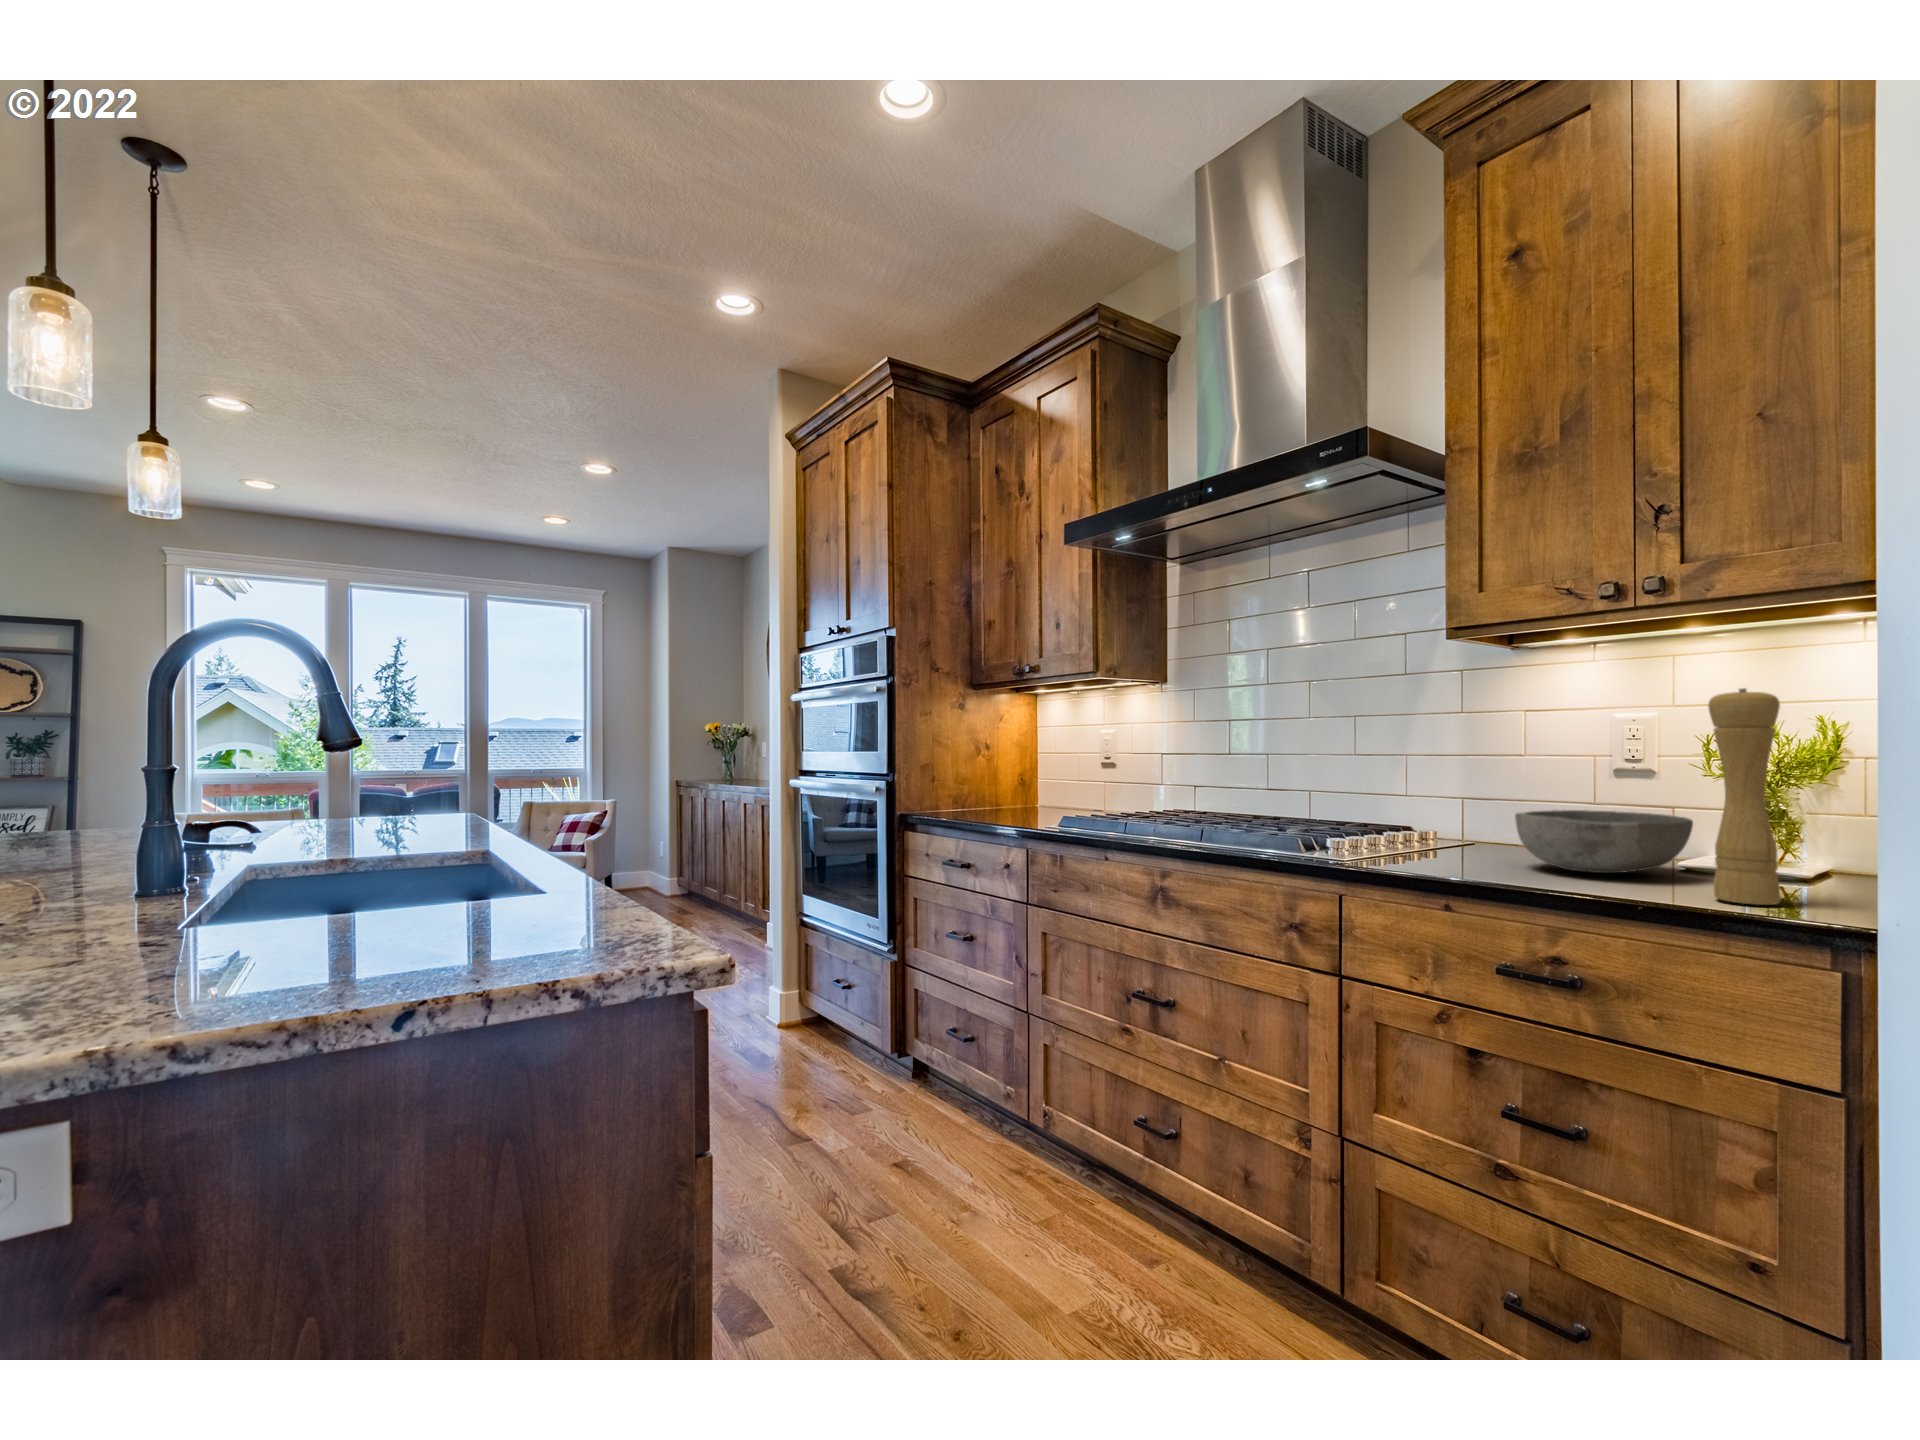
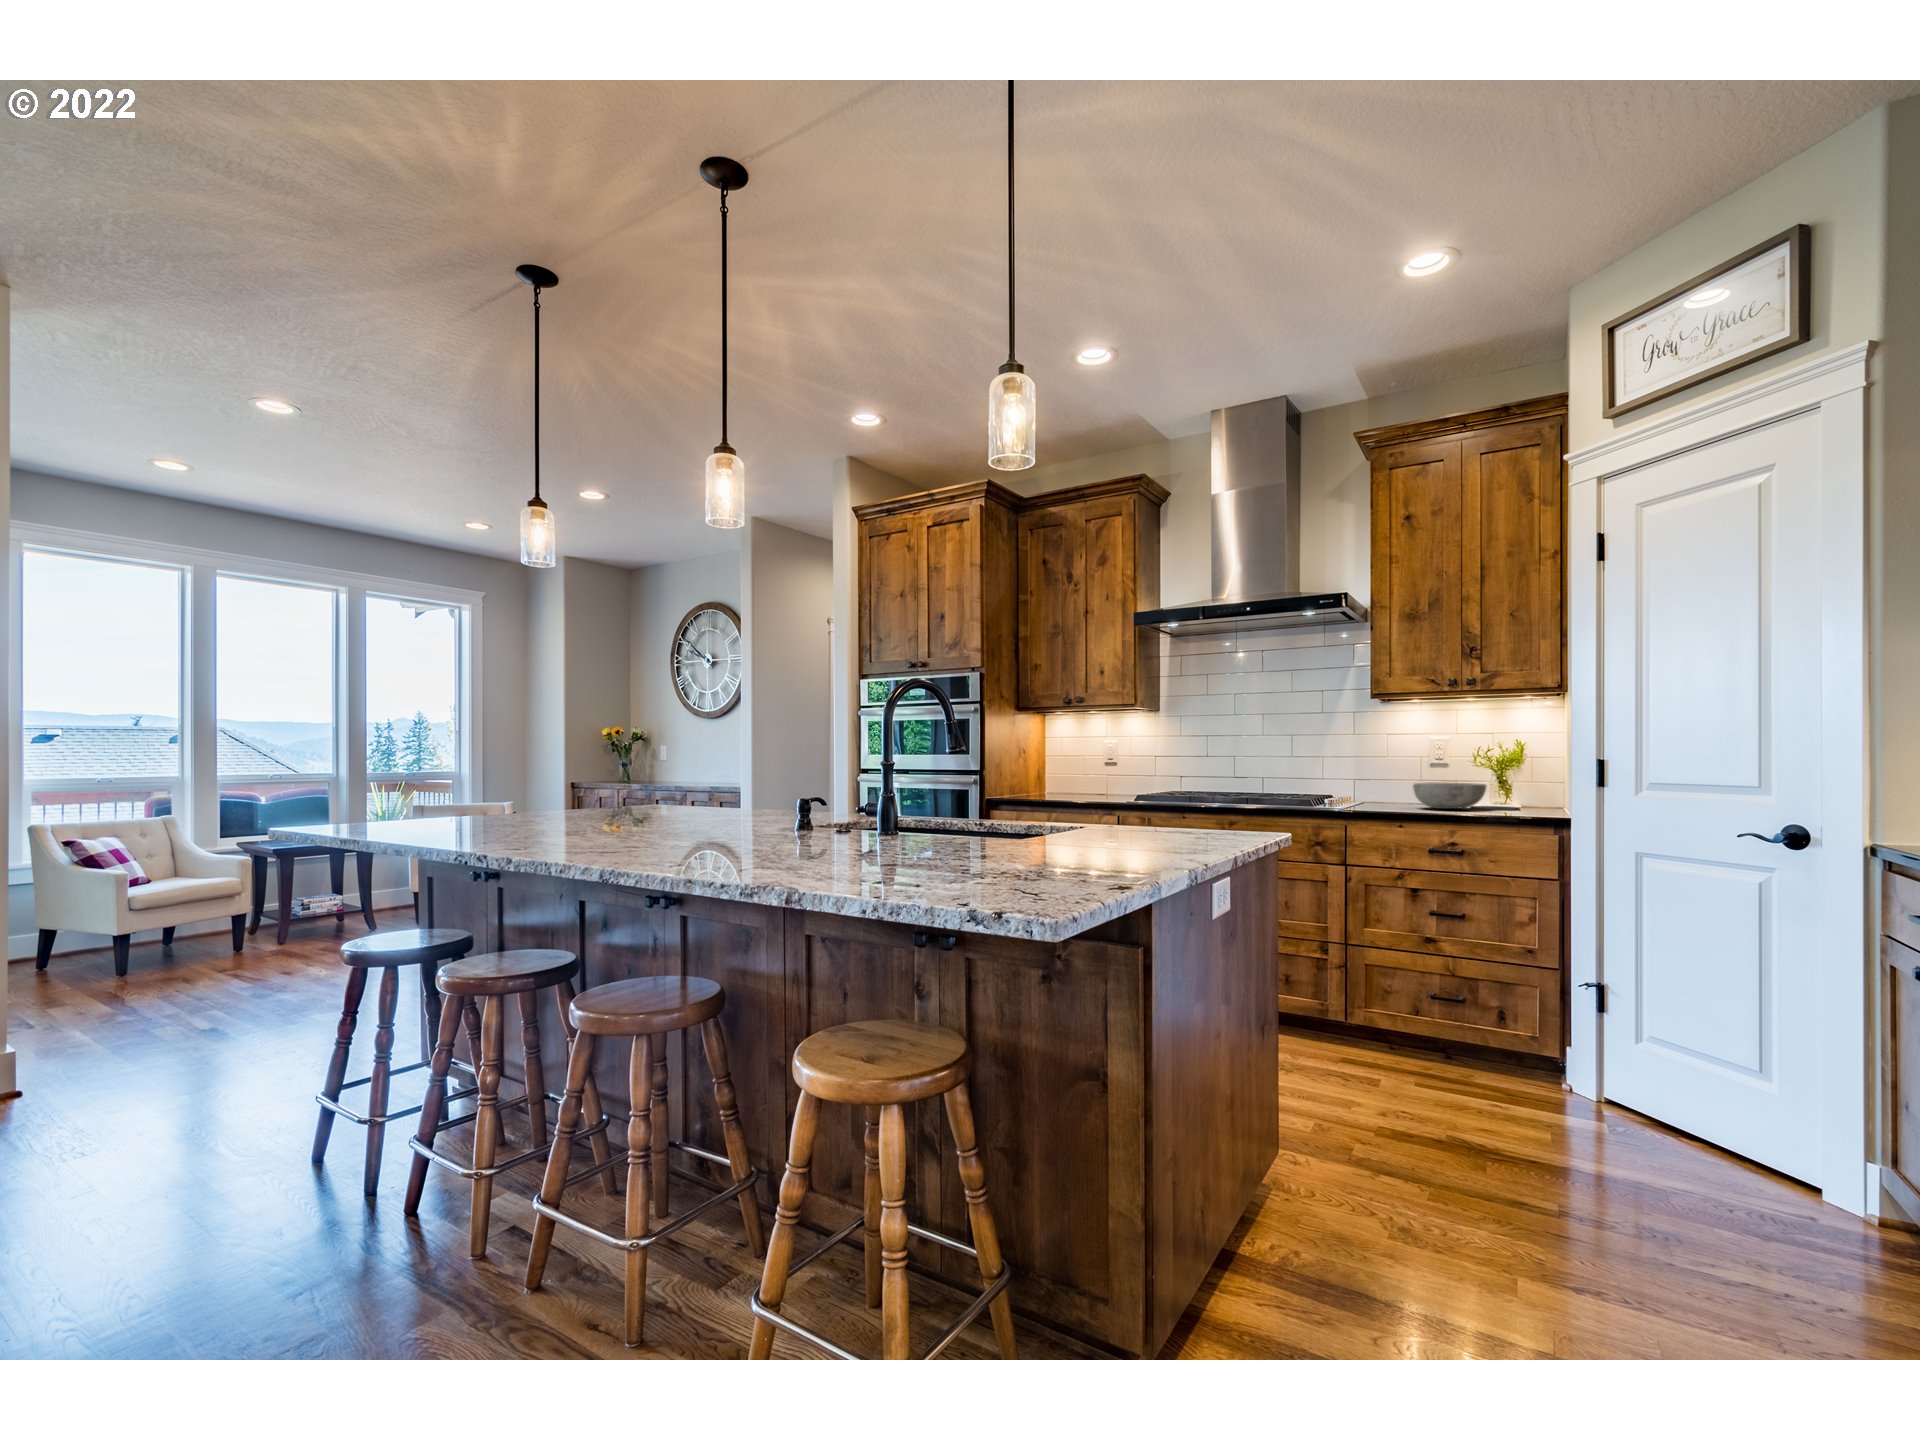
pepper mill: present [1708,688,1780,905] -> none [1505,729,1530,814]

